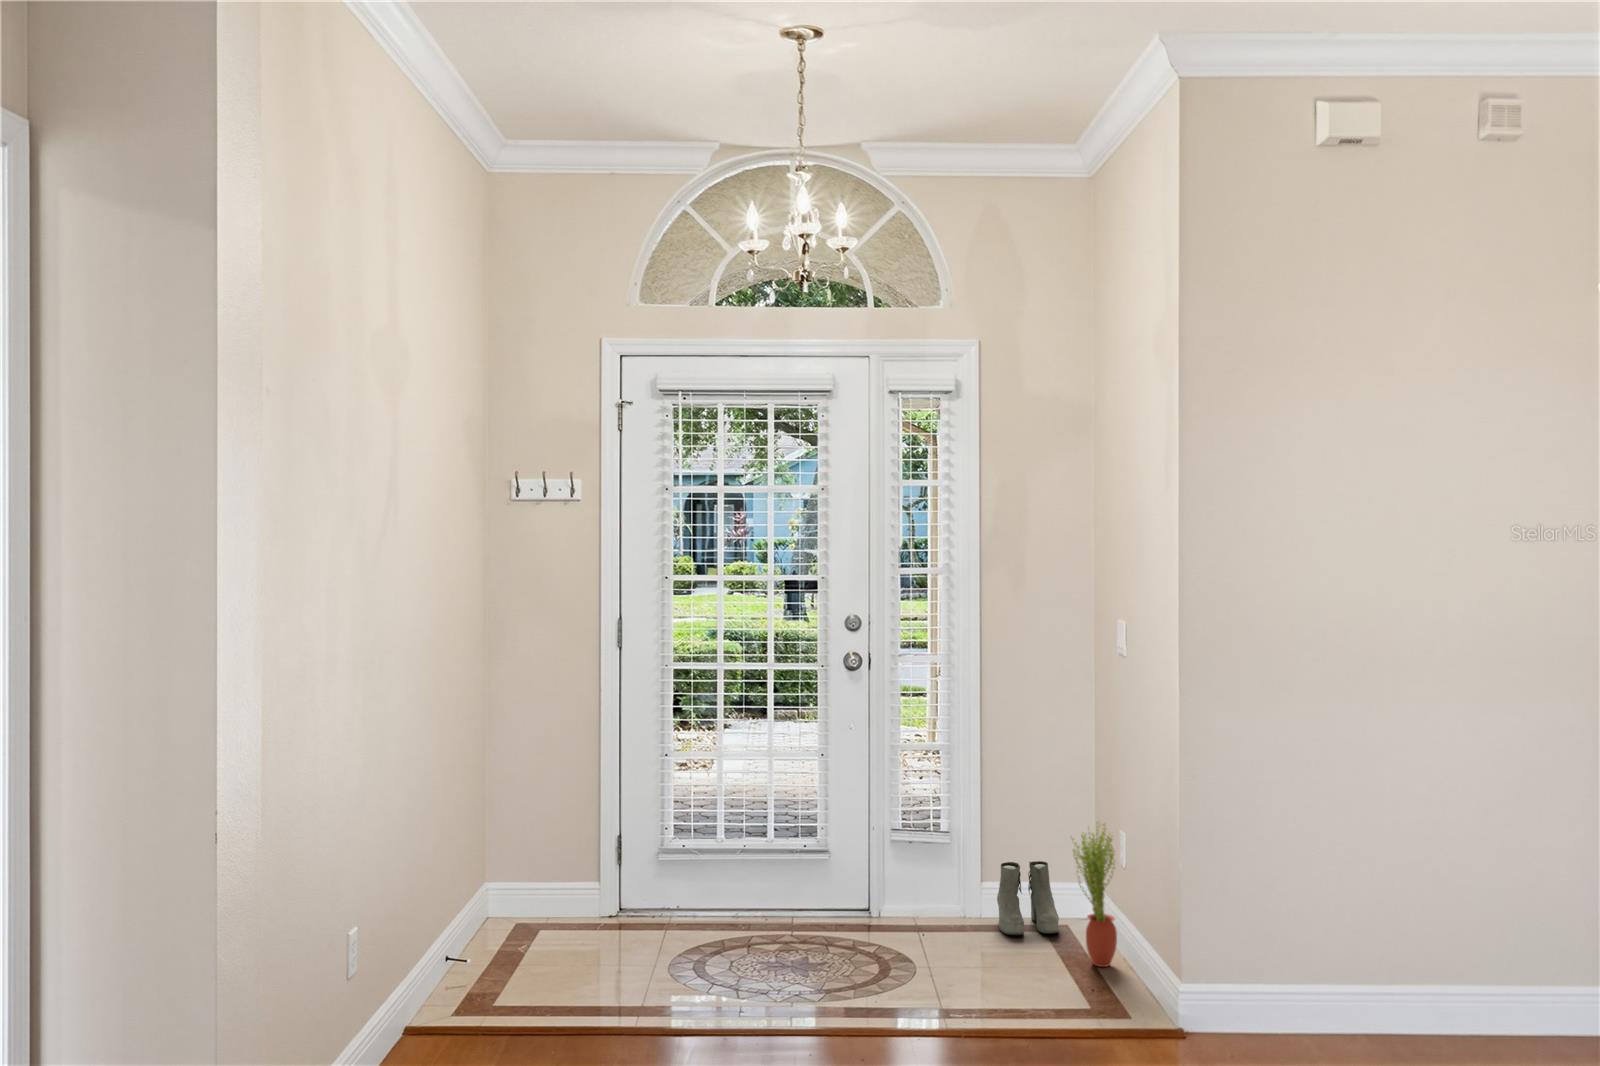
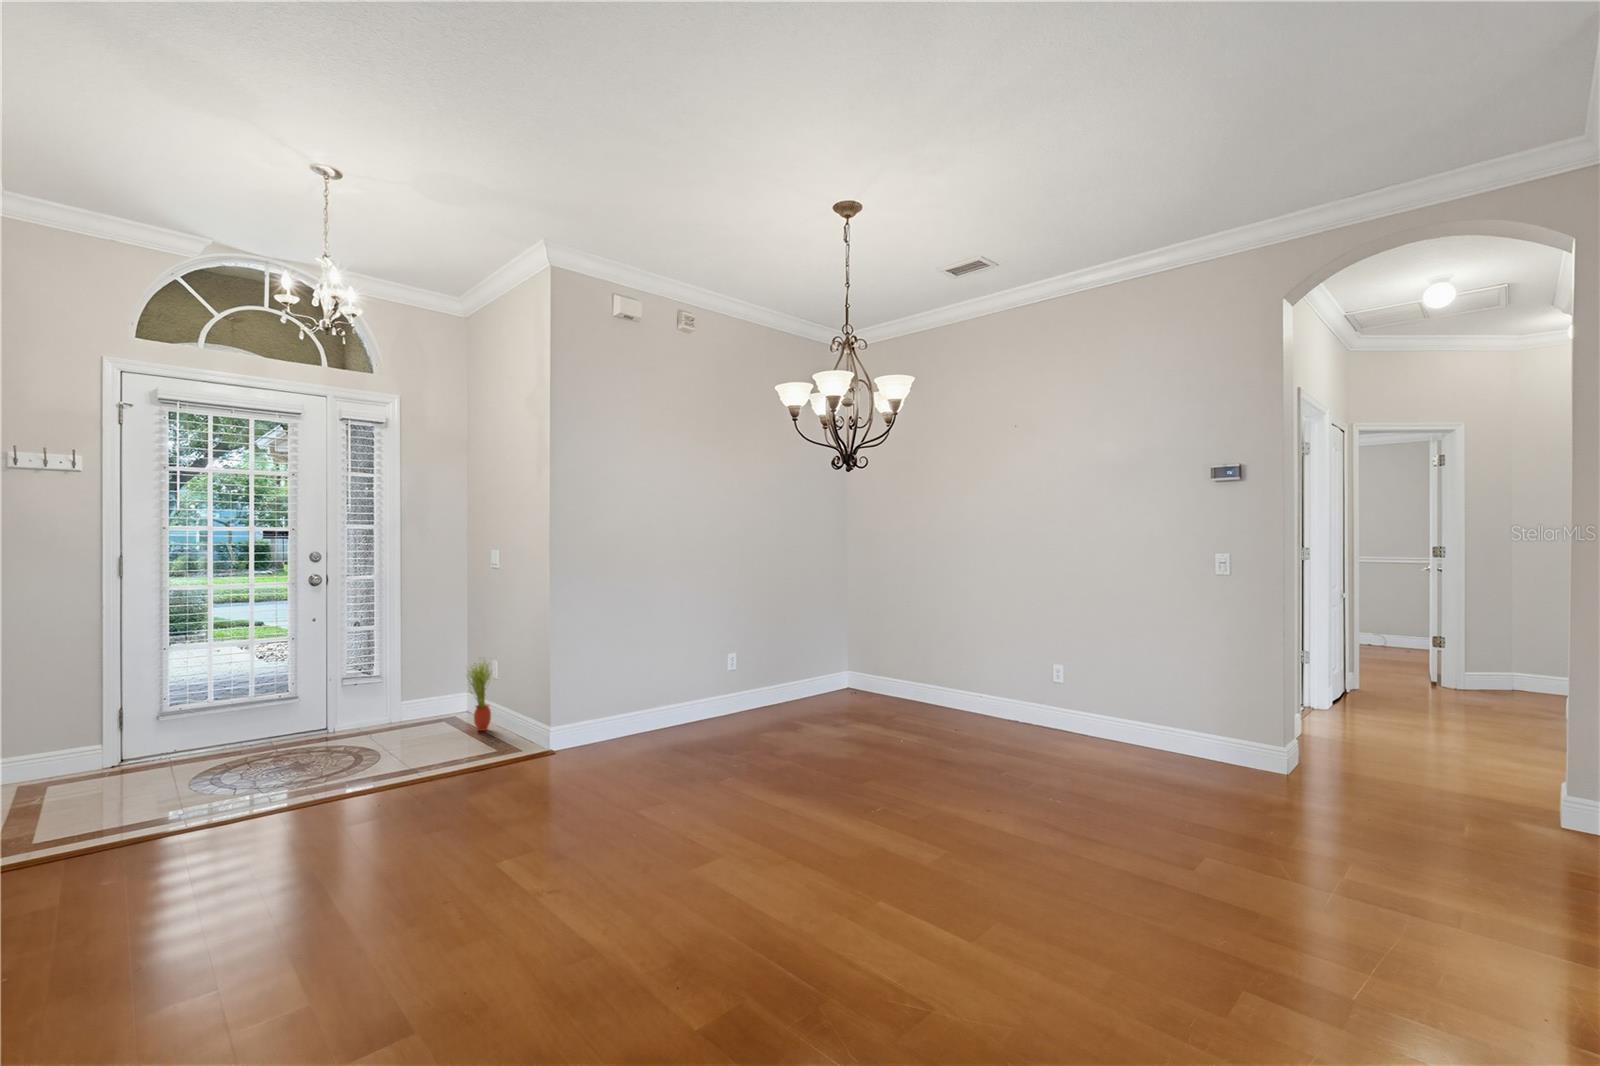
boots: present [997,861,1059,935] -> none [412,685,451,726]

